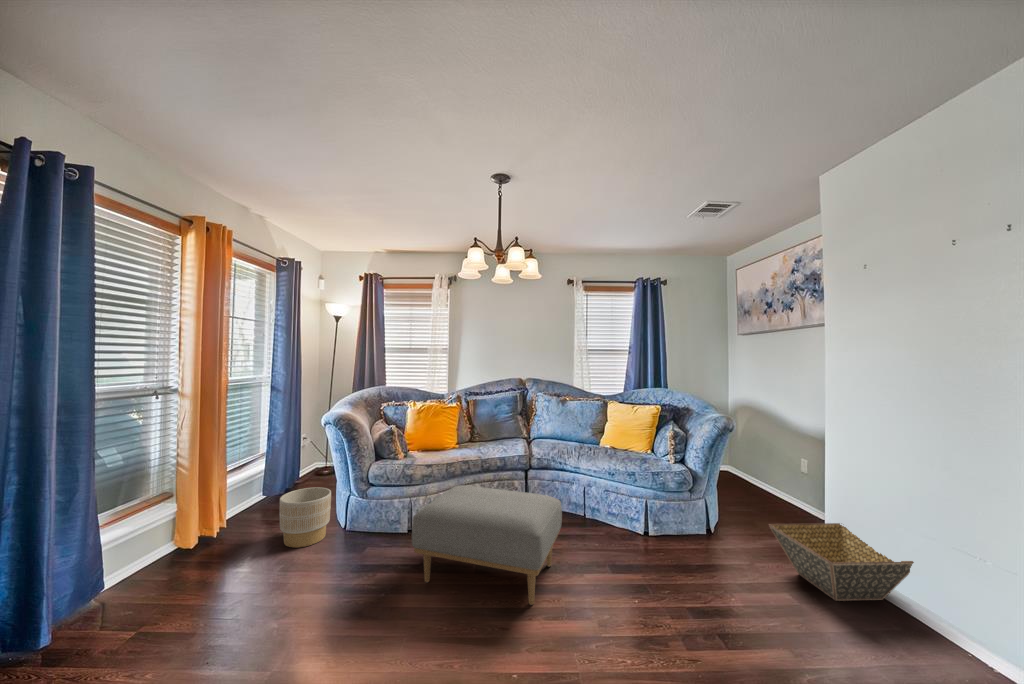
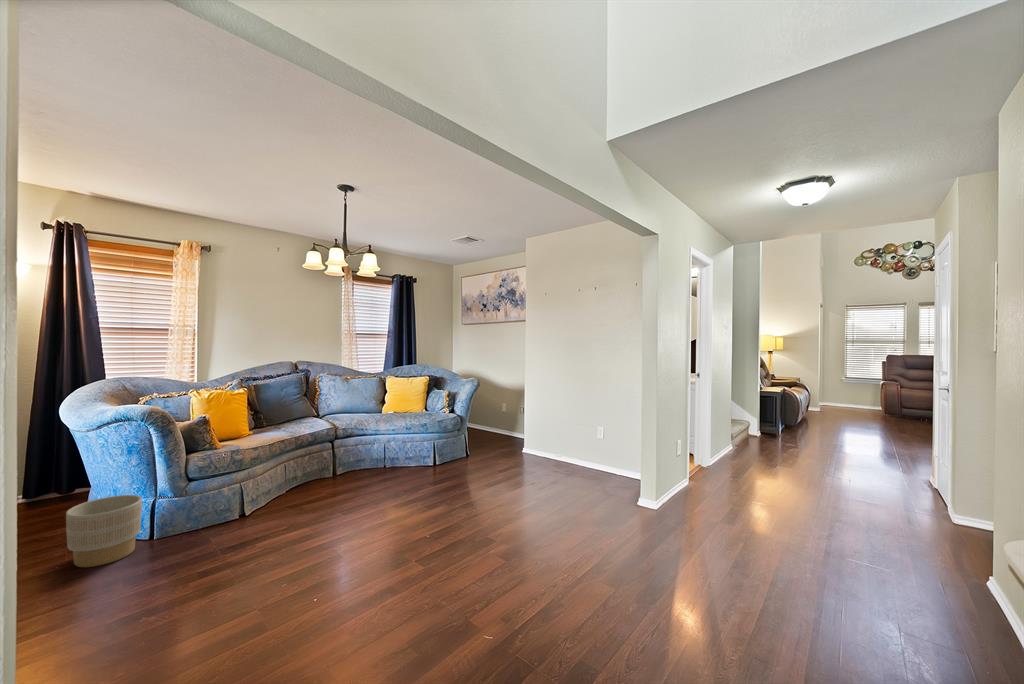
ottoman: present [412,485,562,605] -> none [298,445,413,531]
basket: present [769,523,914,601] -> none [506,432,566,466]

